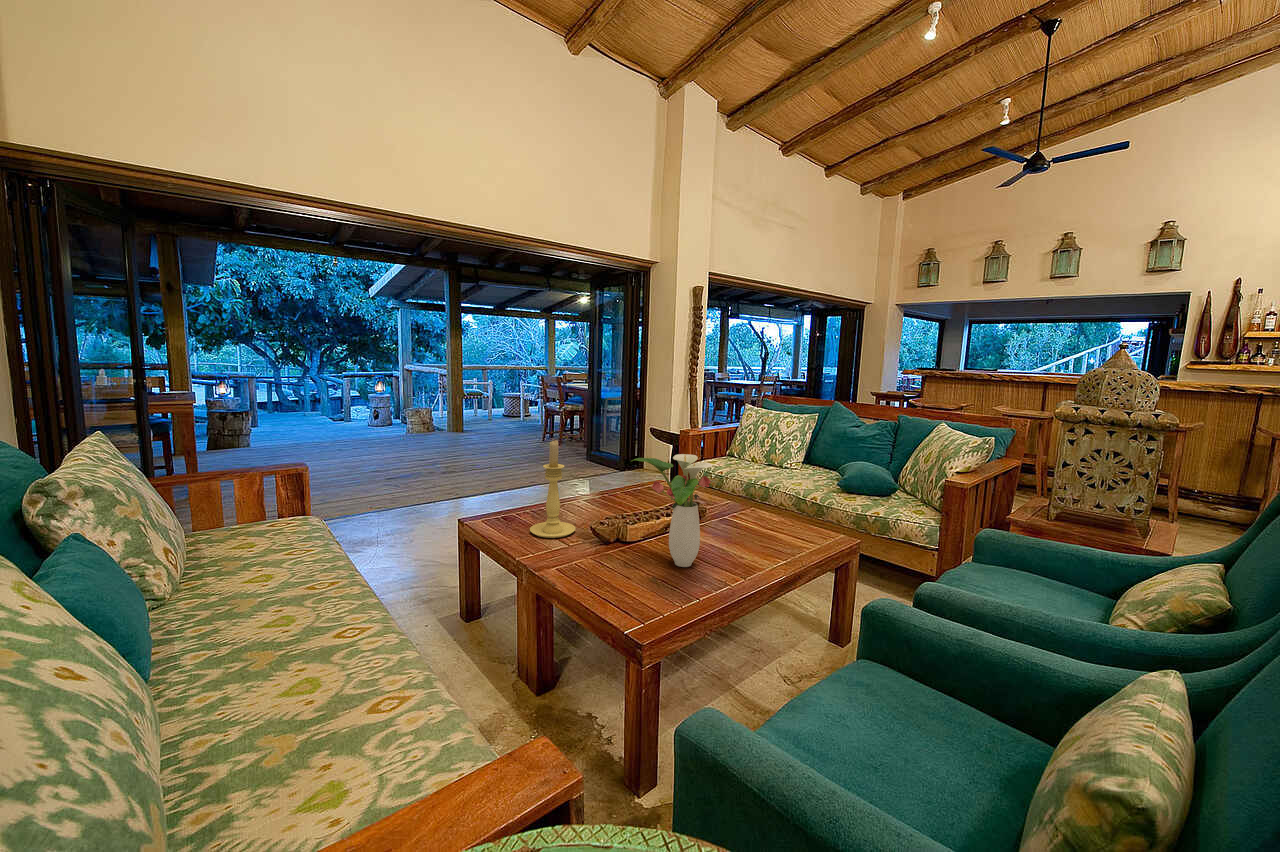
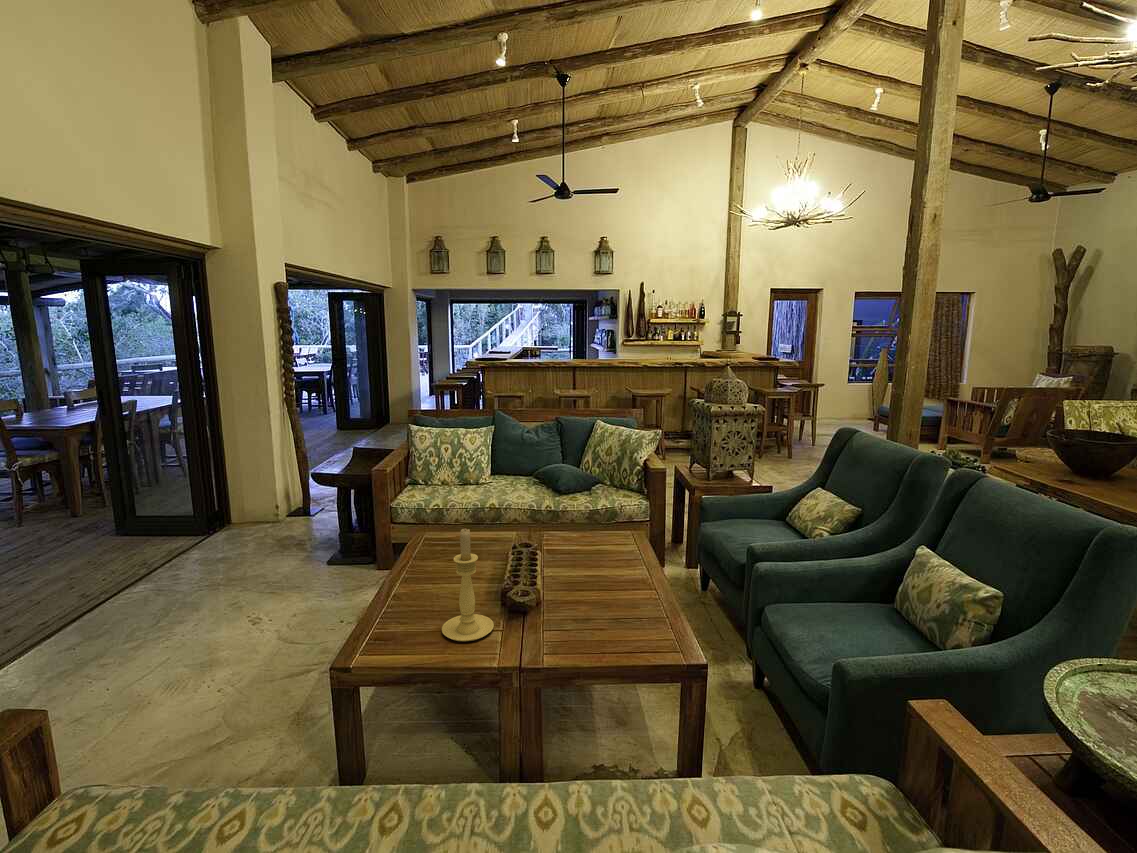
flower arrangement: present [634,454,712,567] -> none [575,506,665,608]

